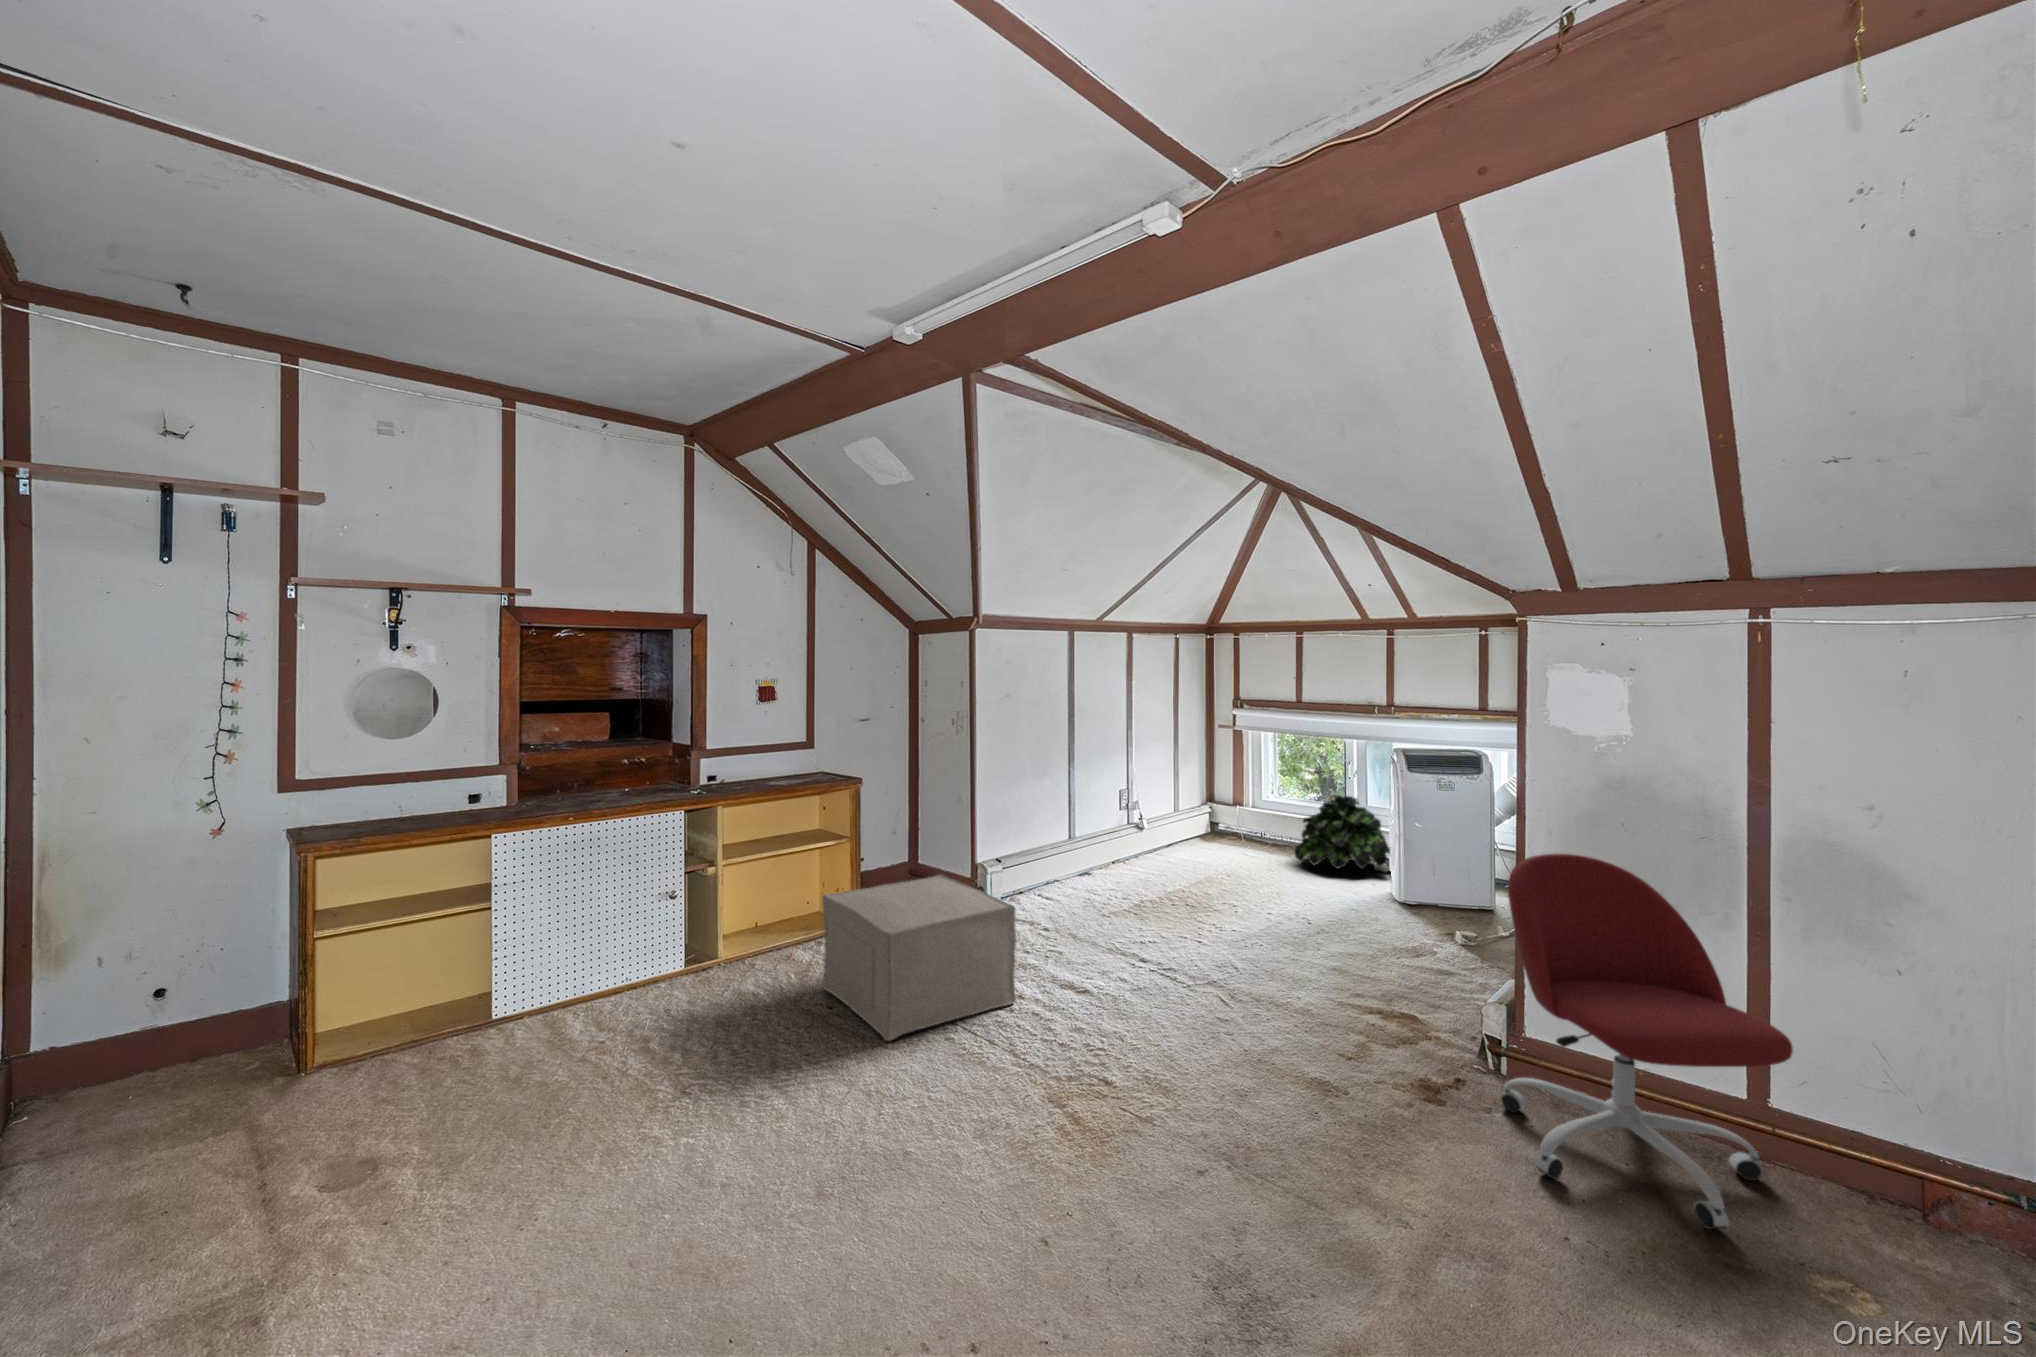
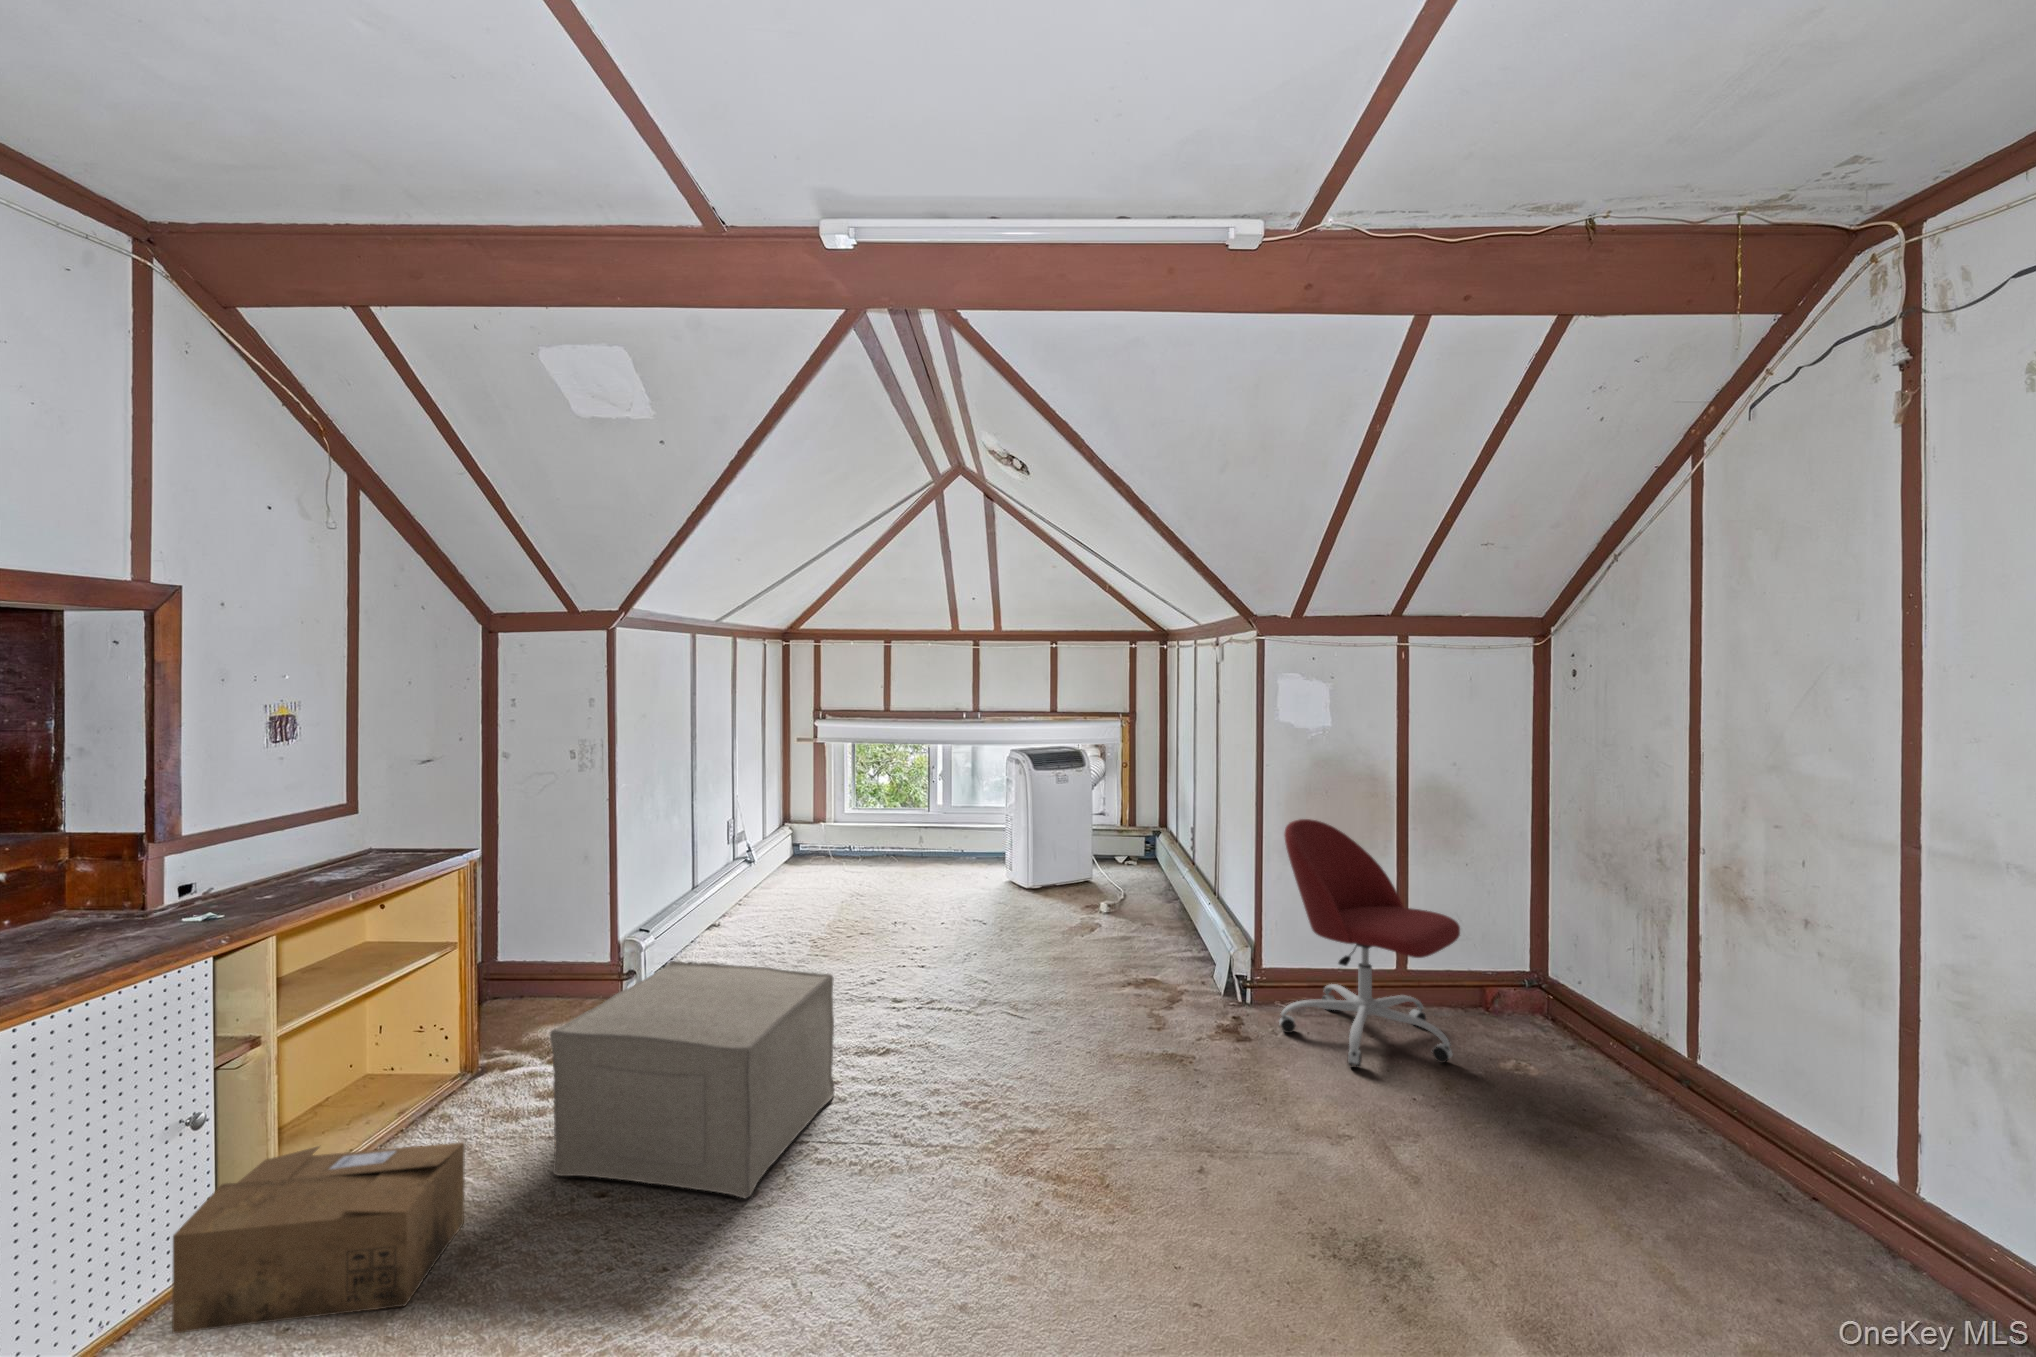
potted plant: present [1294,795,1390,869] -> none [911,800,1002,875]
cardboard box: none [638,927,768,1023] -> present [172,1142,465,1333]

